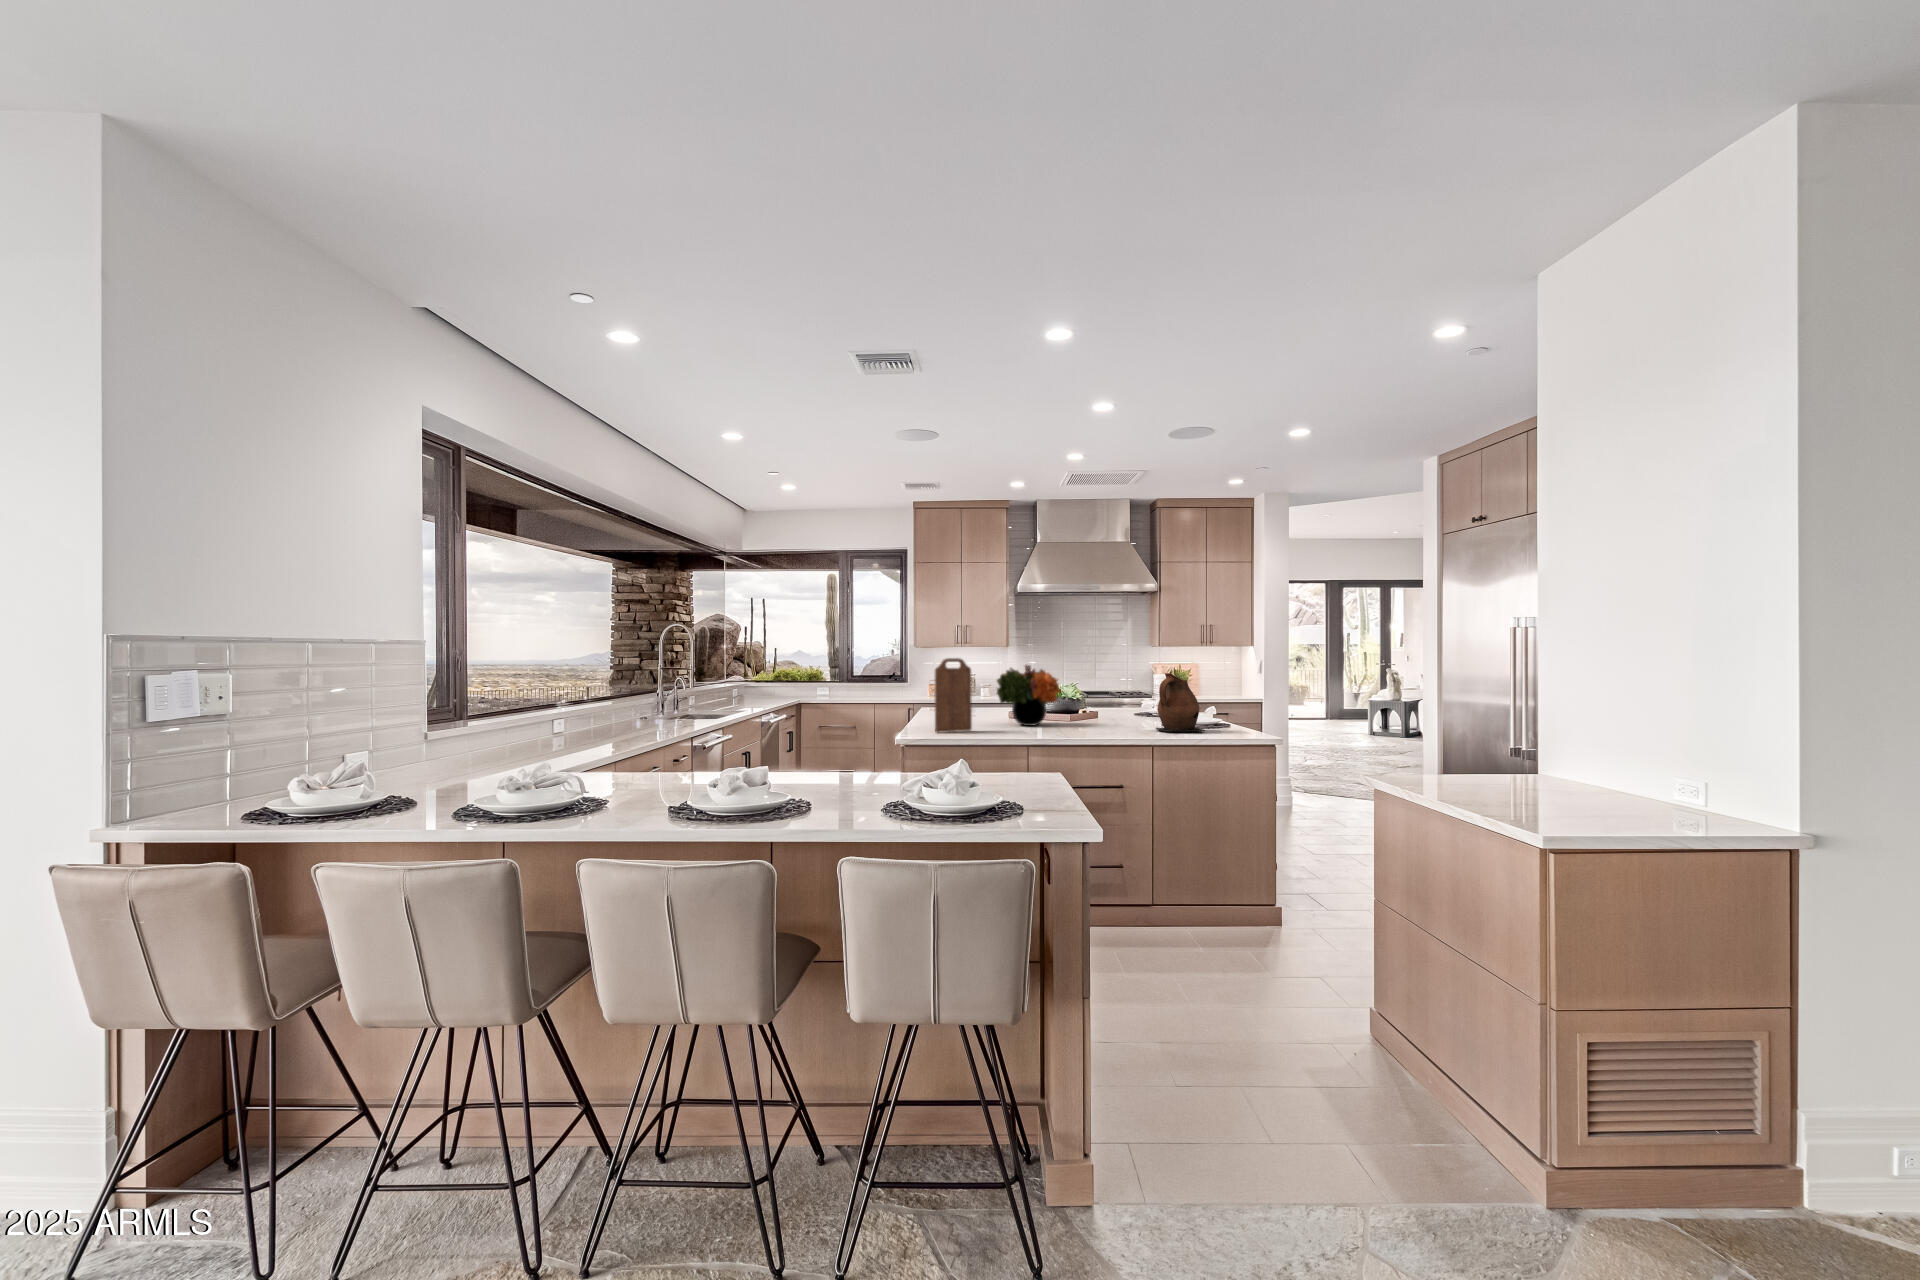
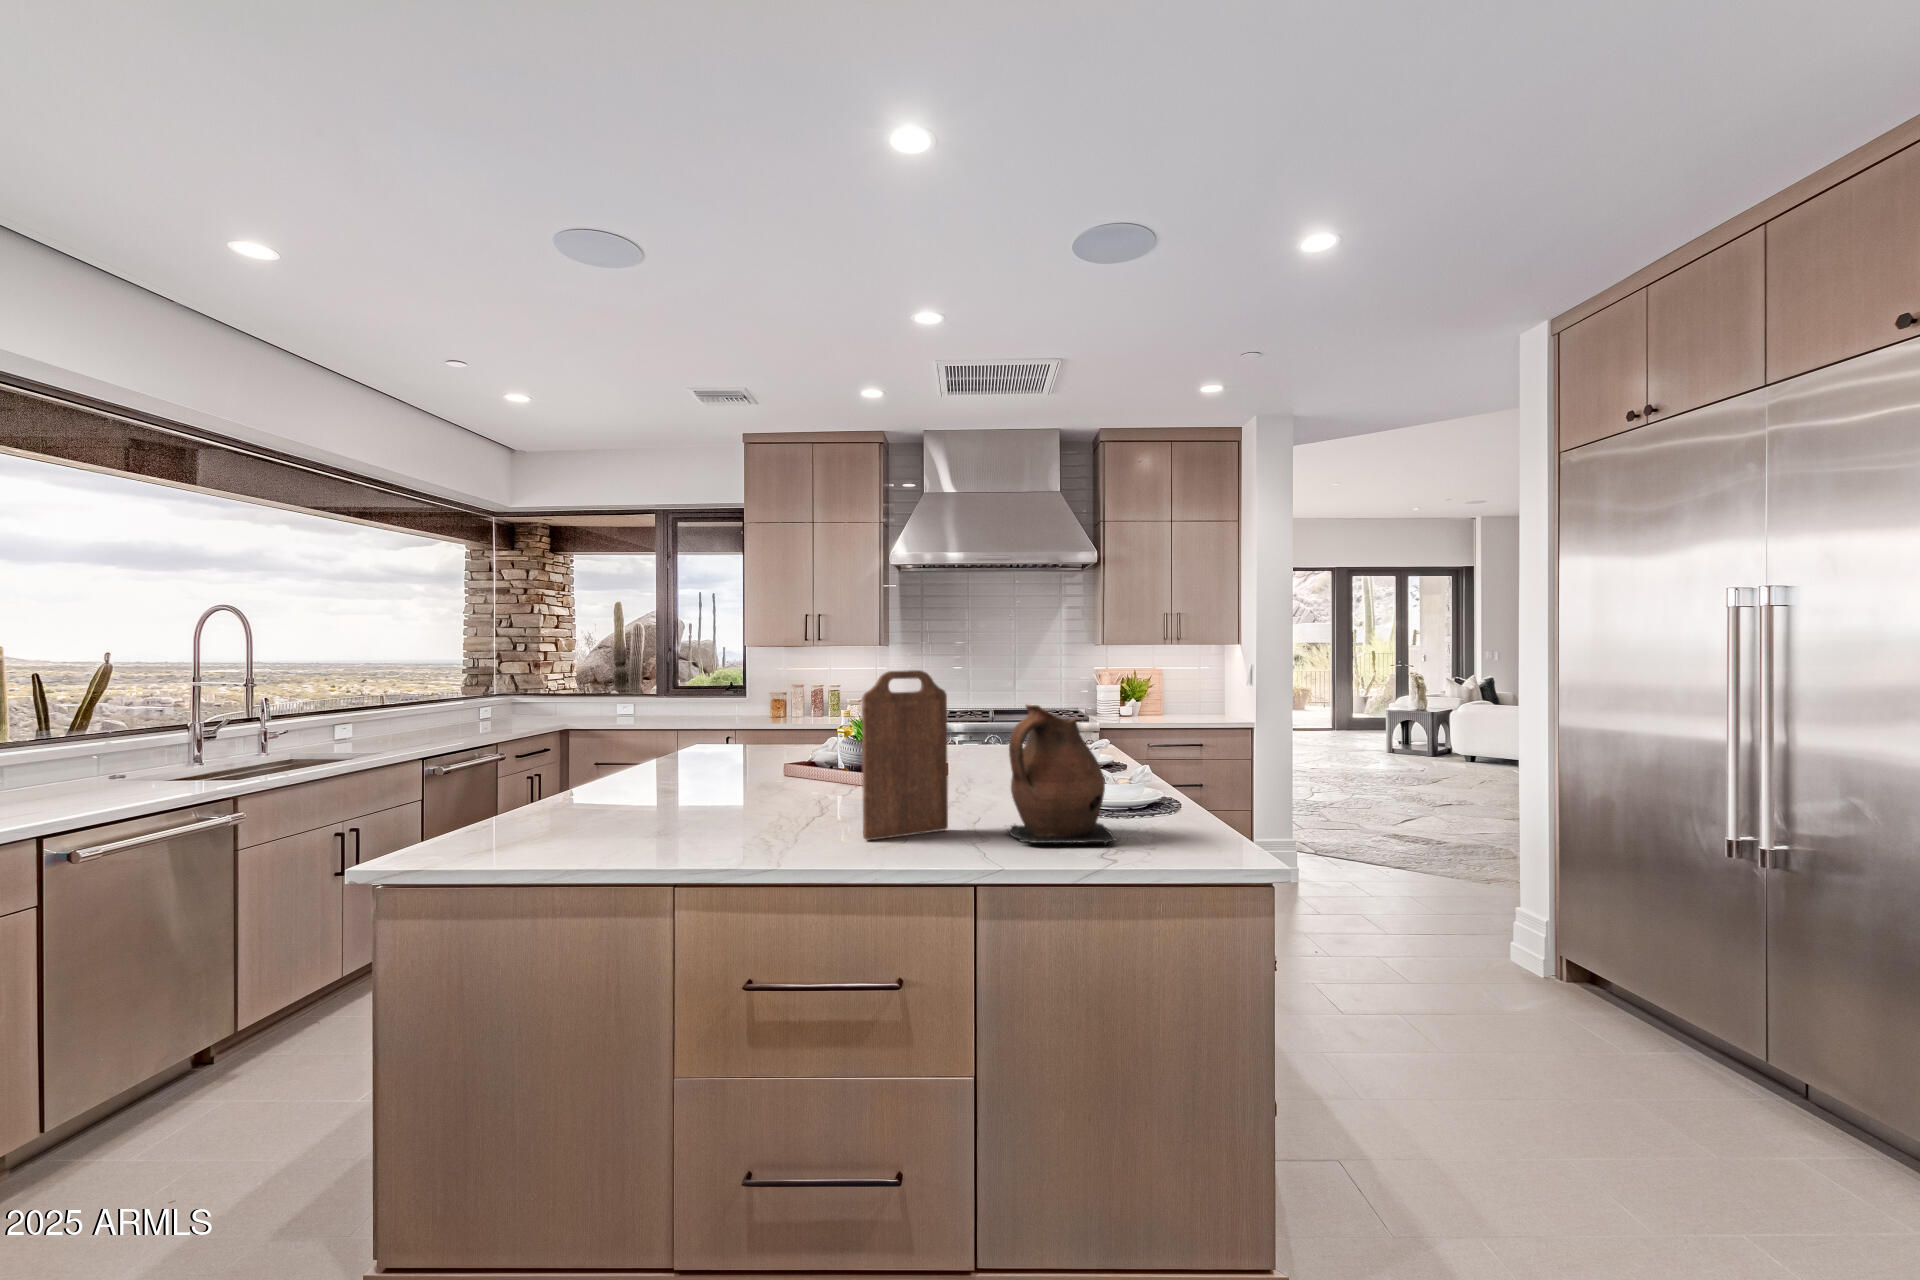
cutting board: present [935,658,972,733] -> present [862,670,948,840]
flower arrangement: present [997,665,1061,726] -> none [676,683,828,812]

